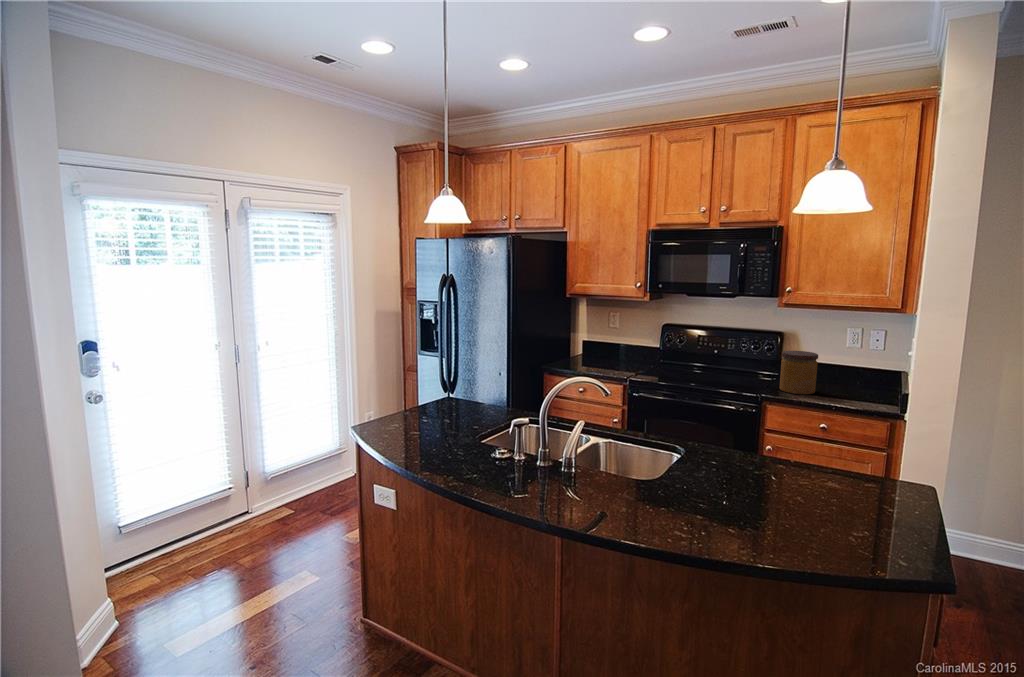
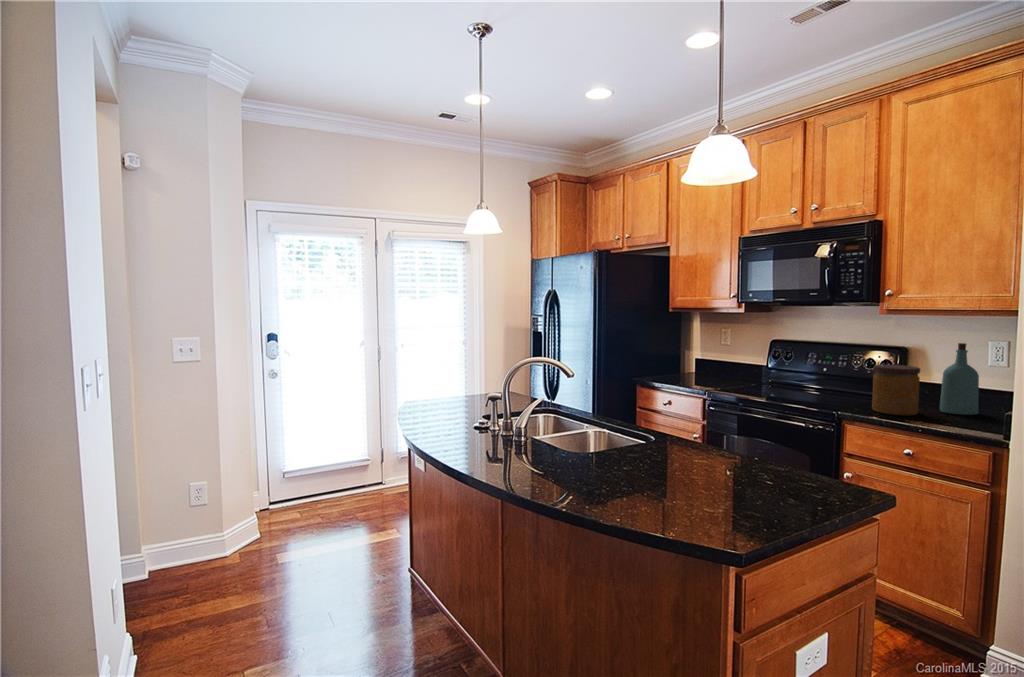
bottle: none [822,331,851,389] -> present [940,343,979,415]

